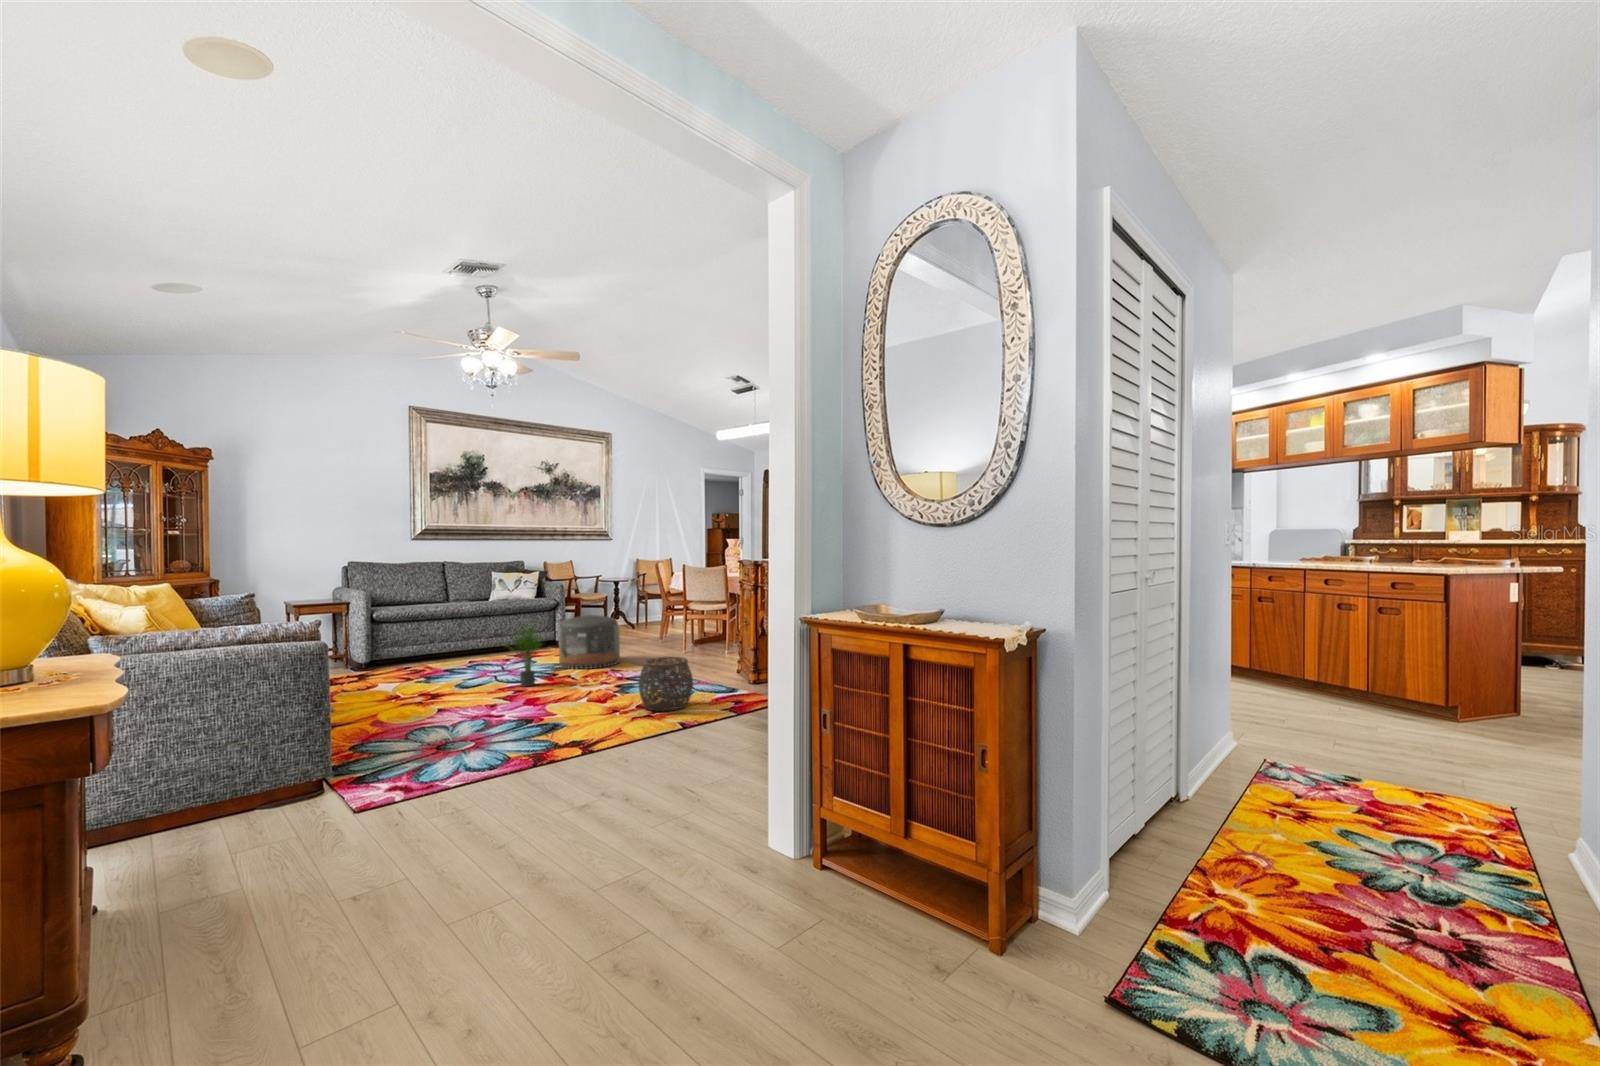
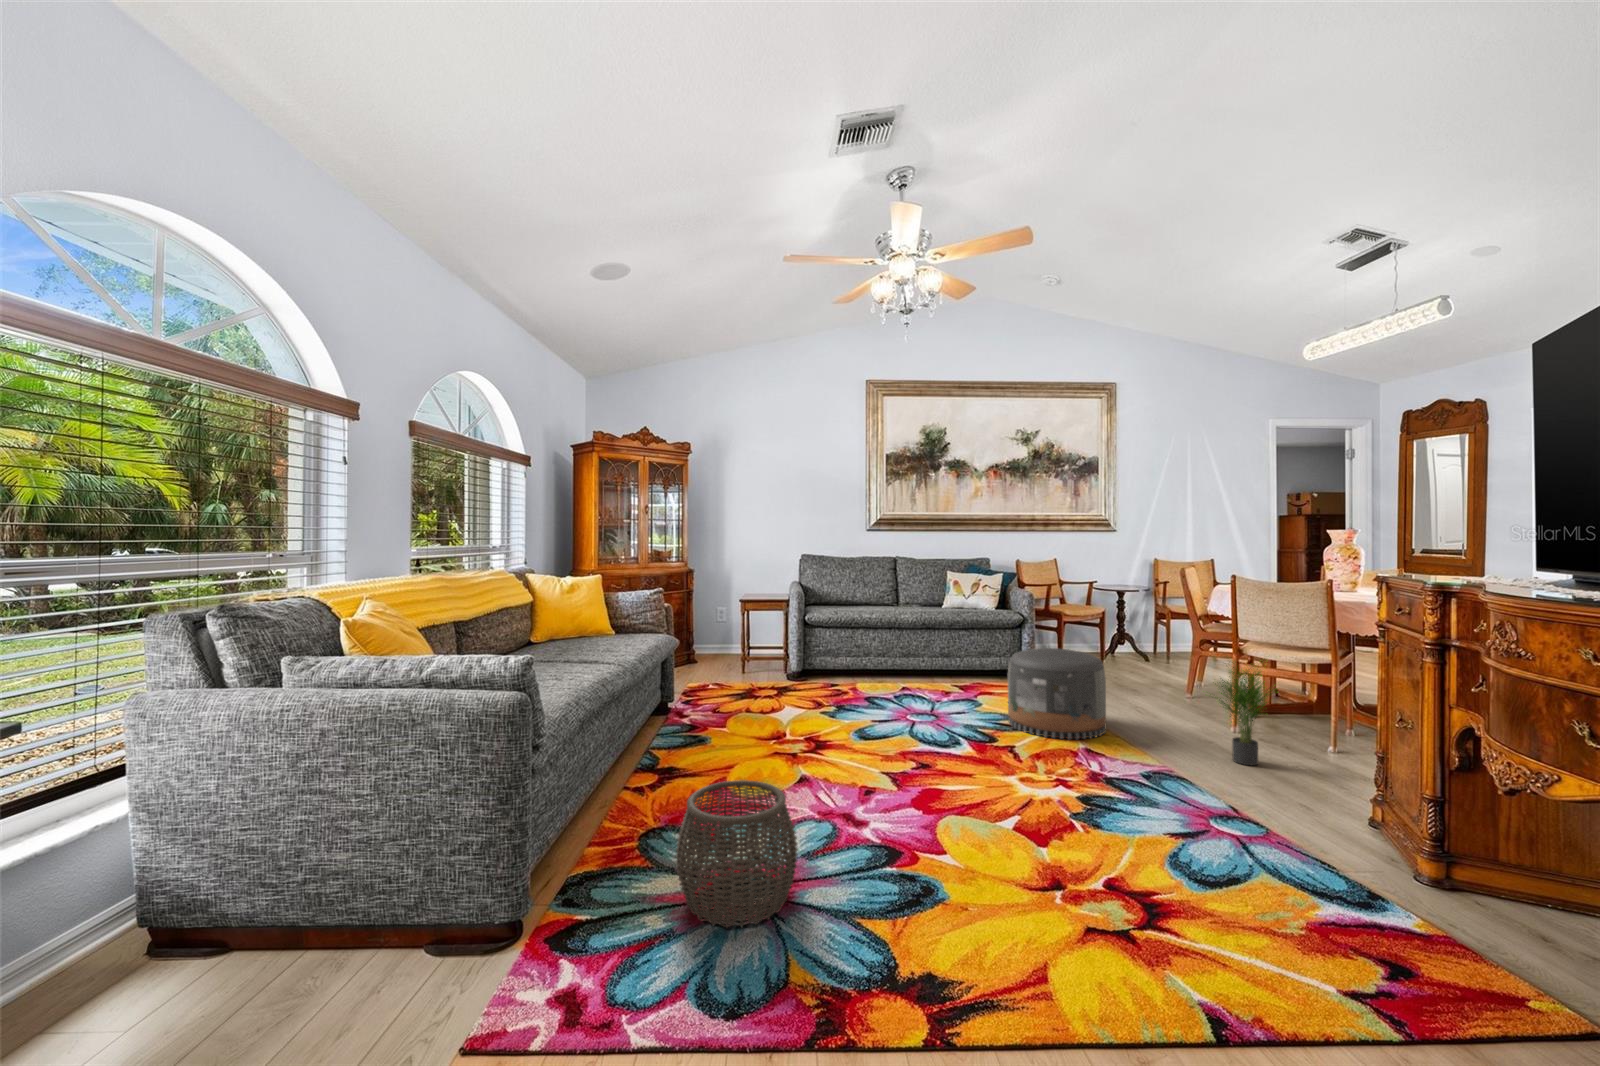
potted plant: present [510,625,542,686] -> present [1210,662,1274,765]
woven basket: present [639,657,693,711] -> present [675,780,798,928]

